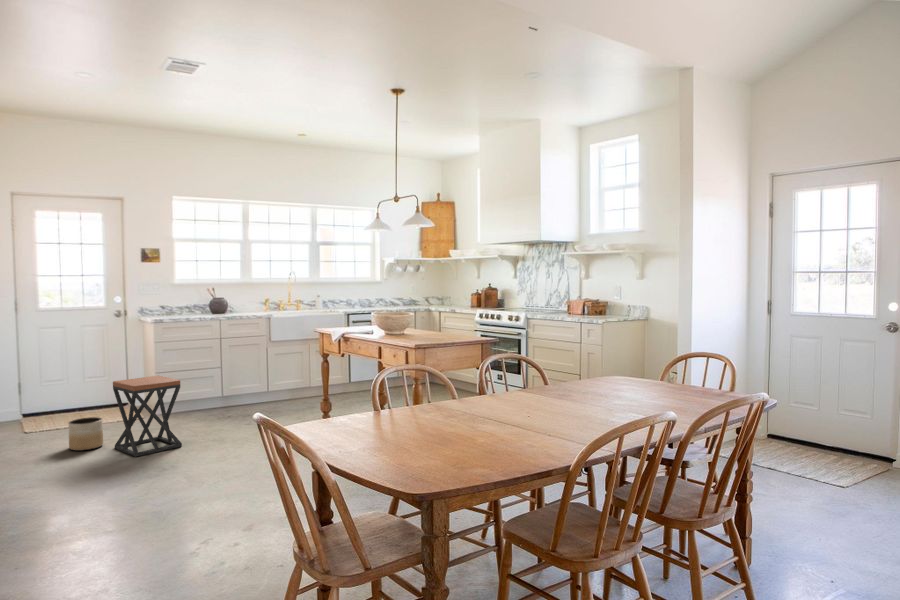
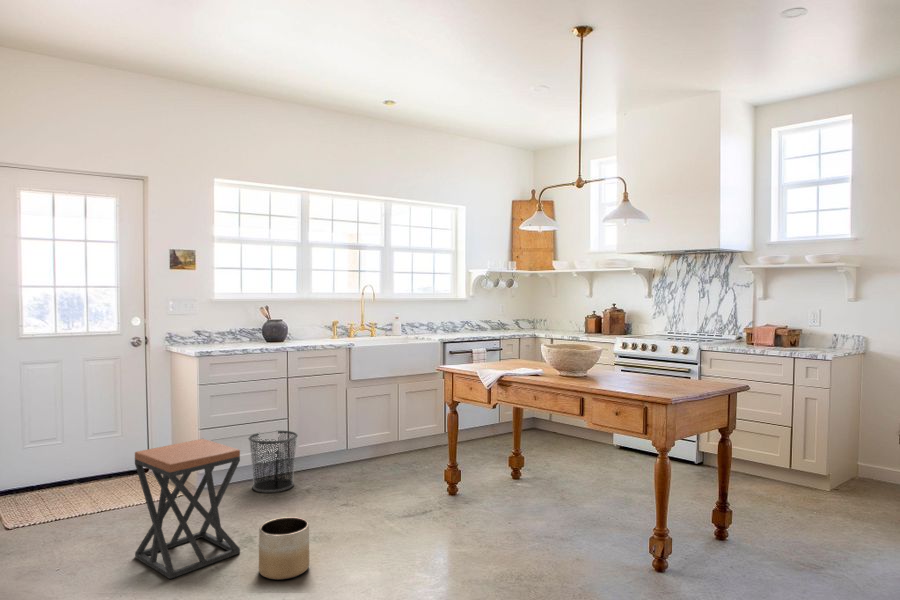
trash can: none [197,377,232,419] -> present [249,431,298,492]
planter: present [69,417,103,451] -> present [259,517,309,580]

